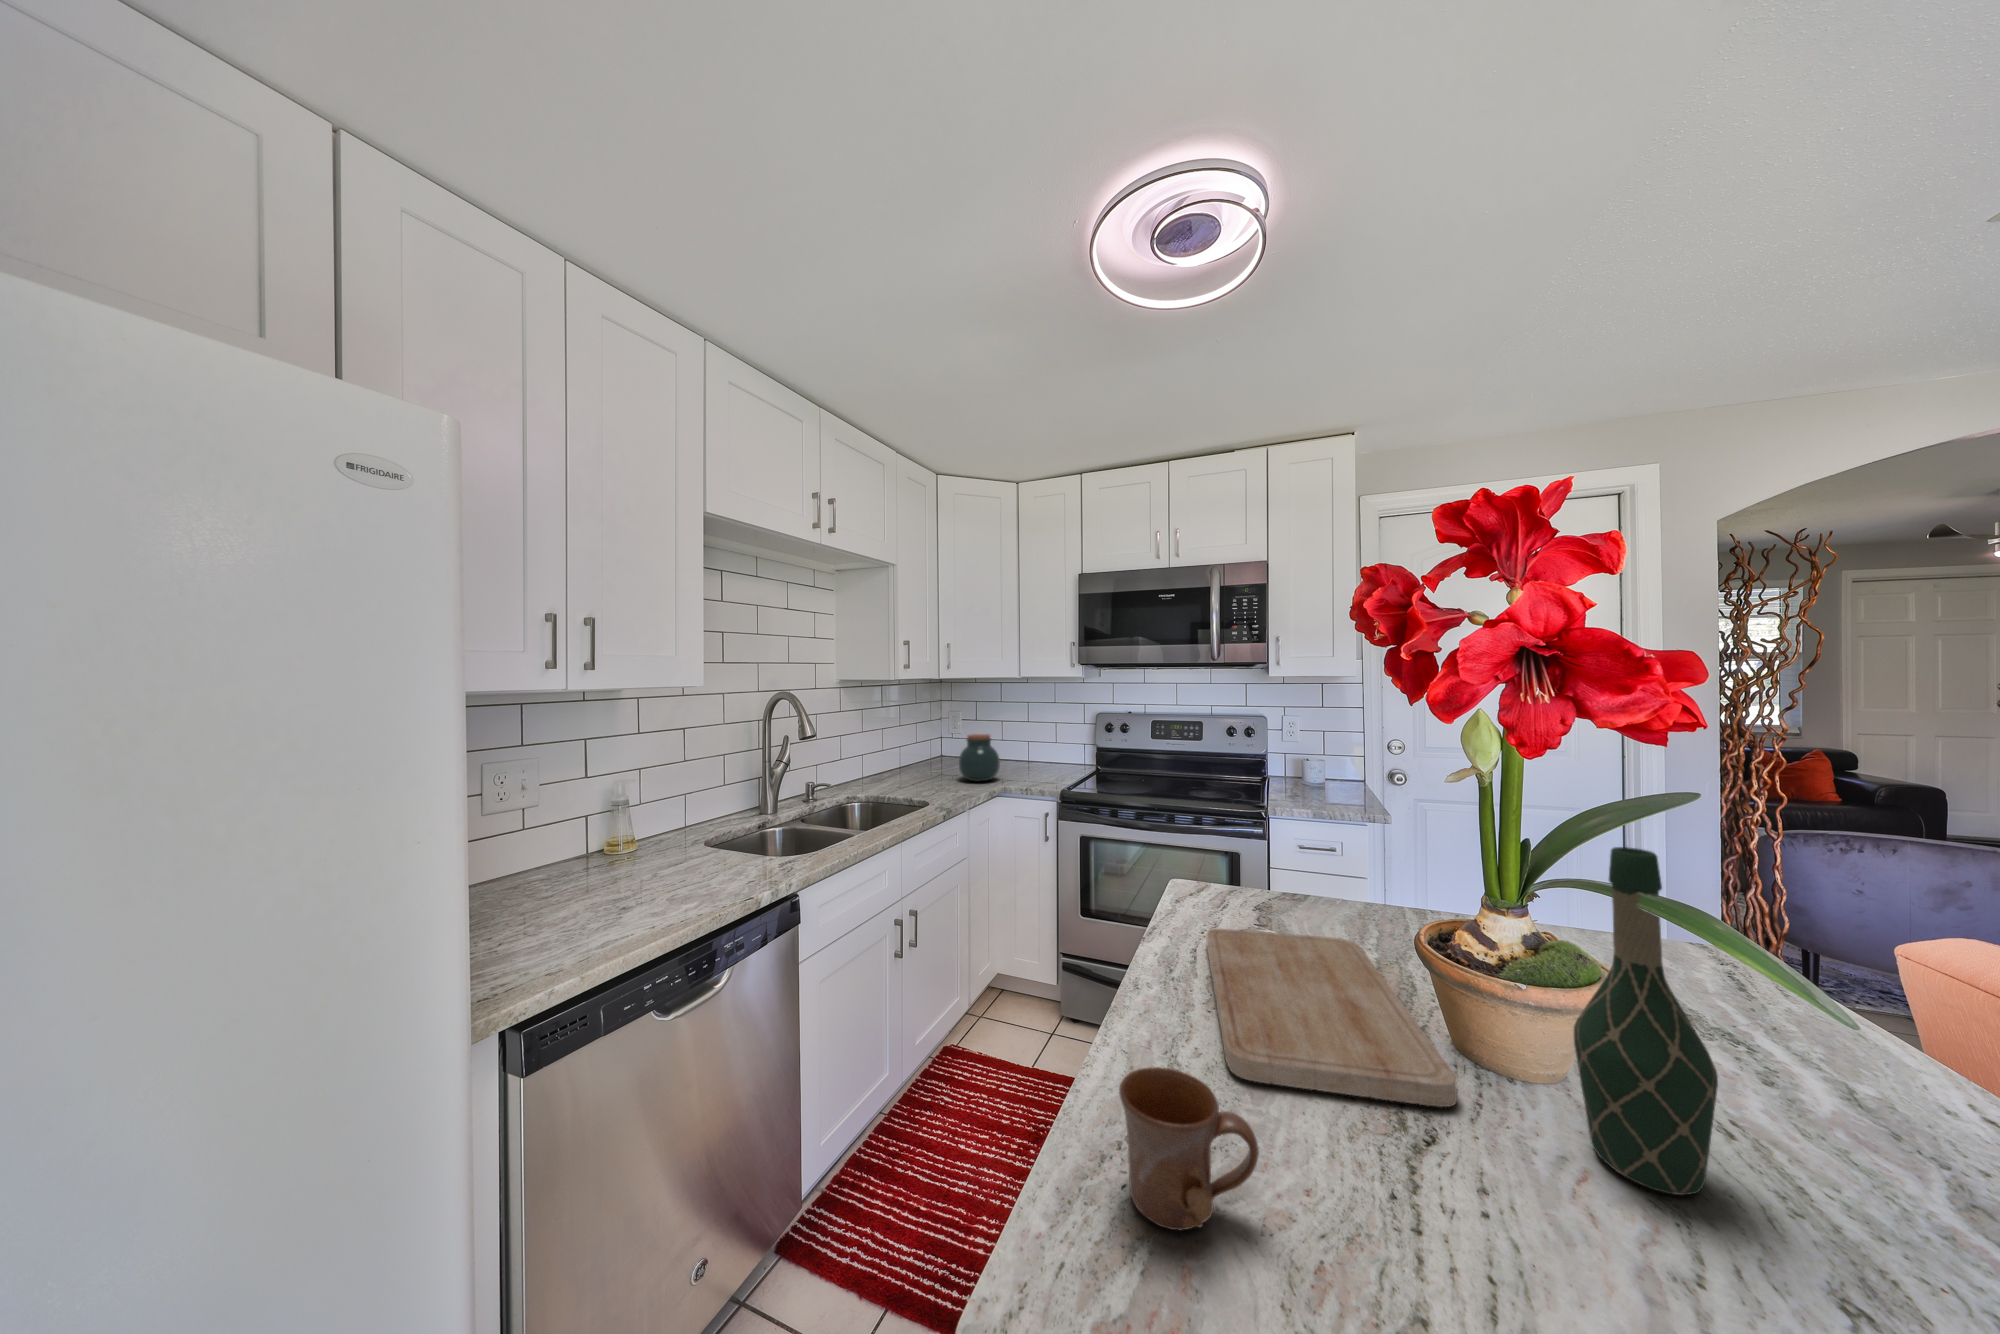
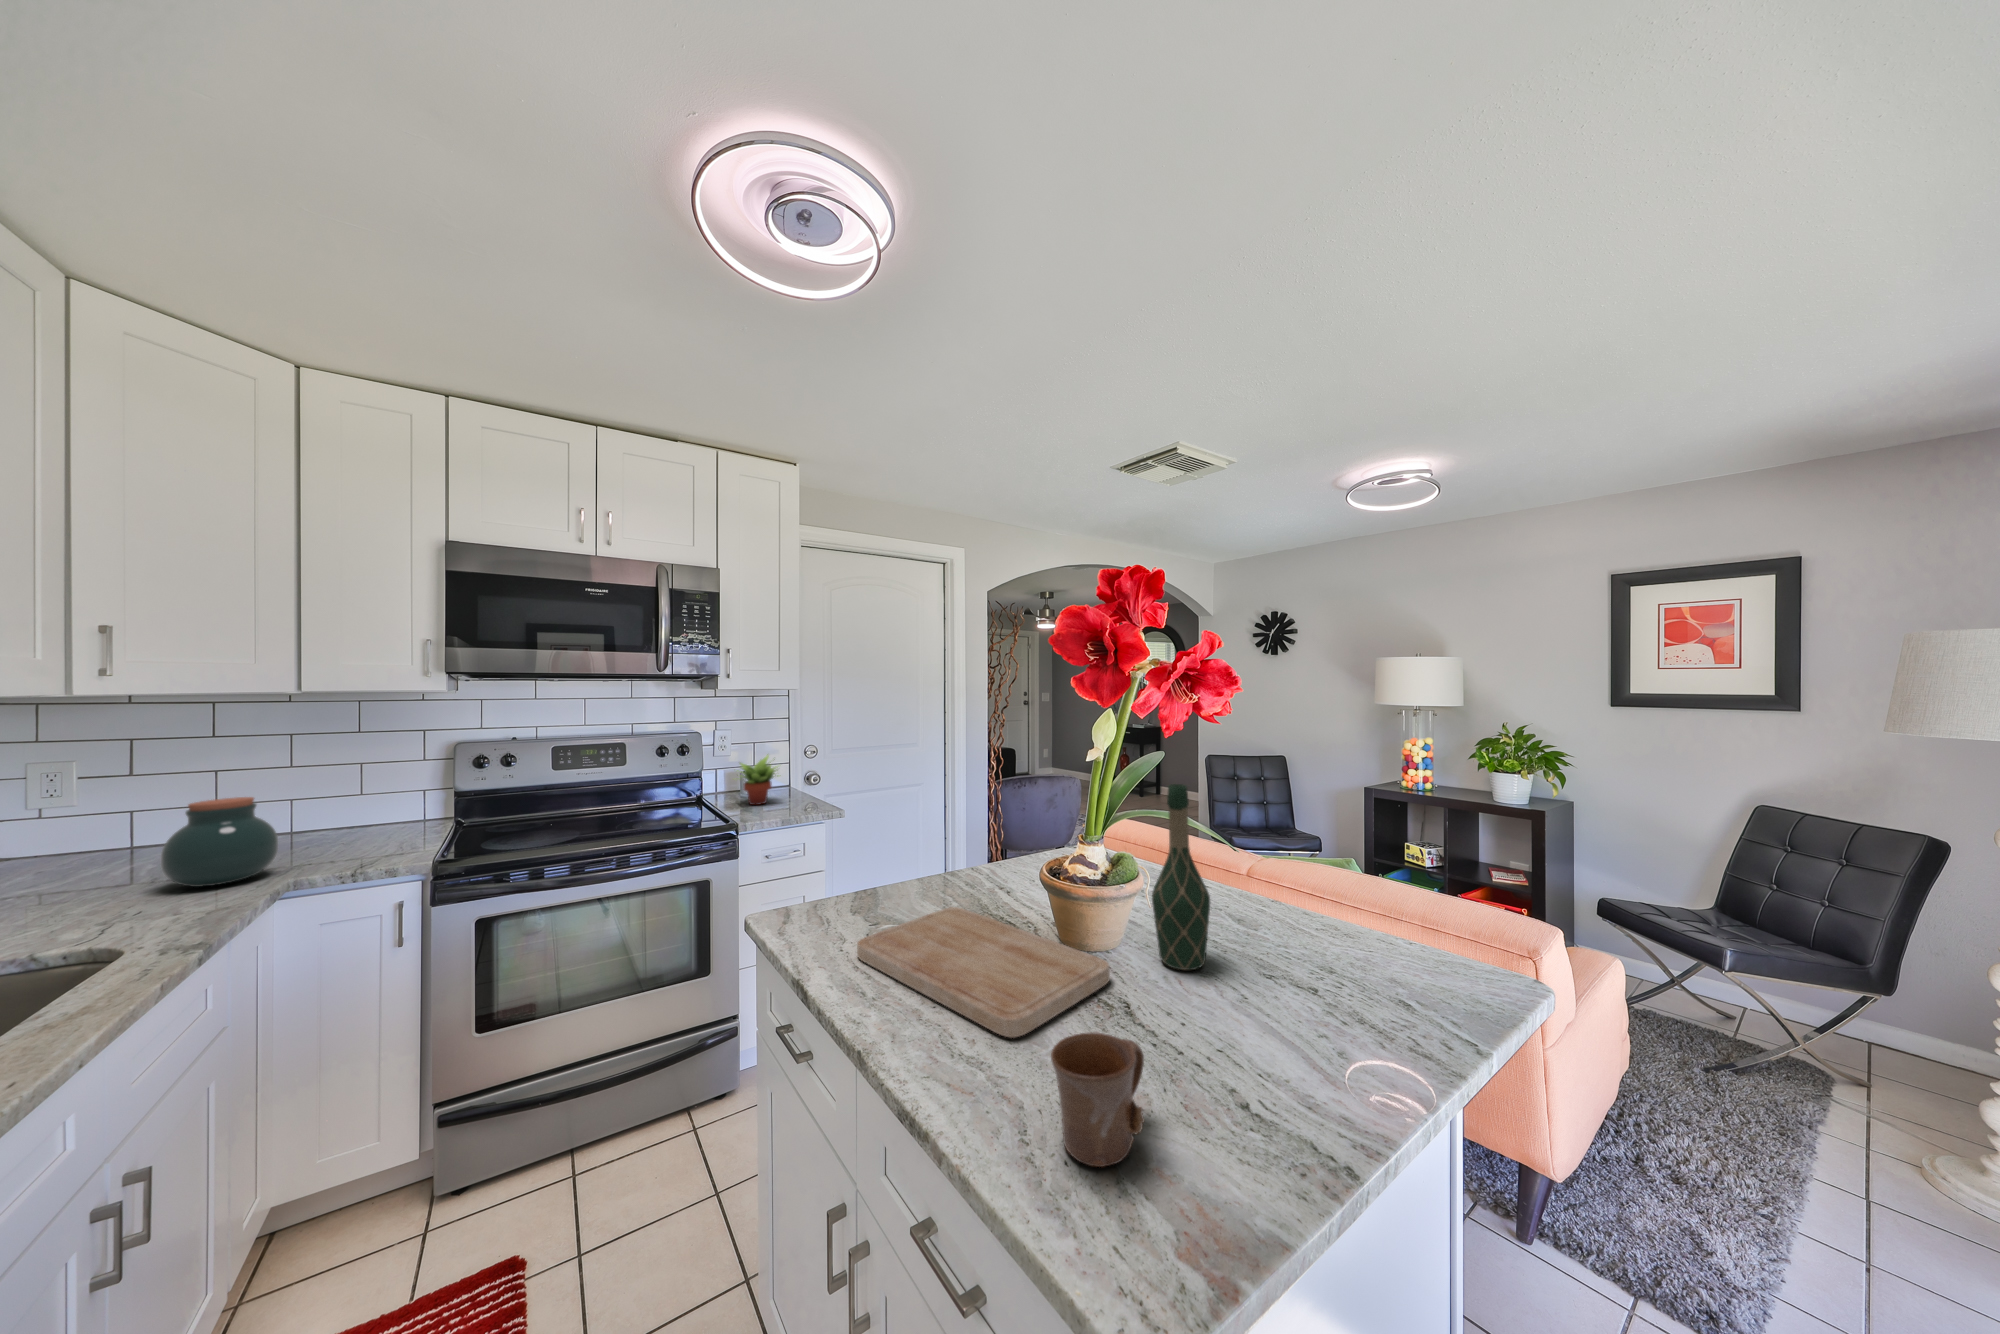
succulent plant: none [1287,745,1342,796] -> present [737,754,776,805]

